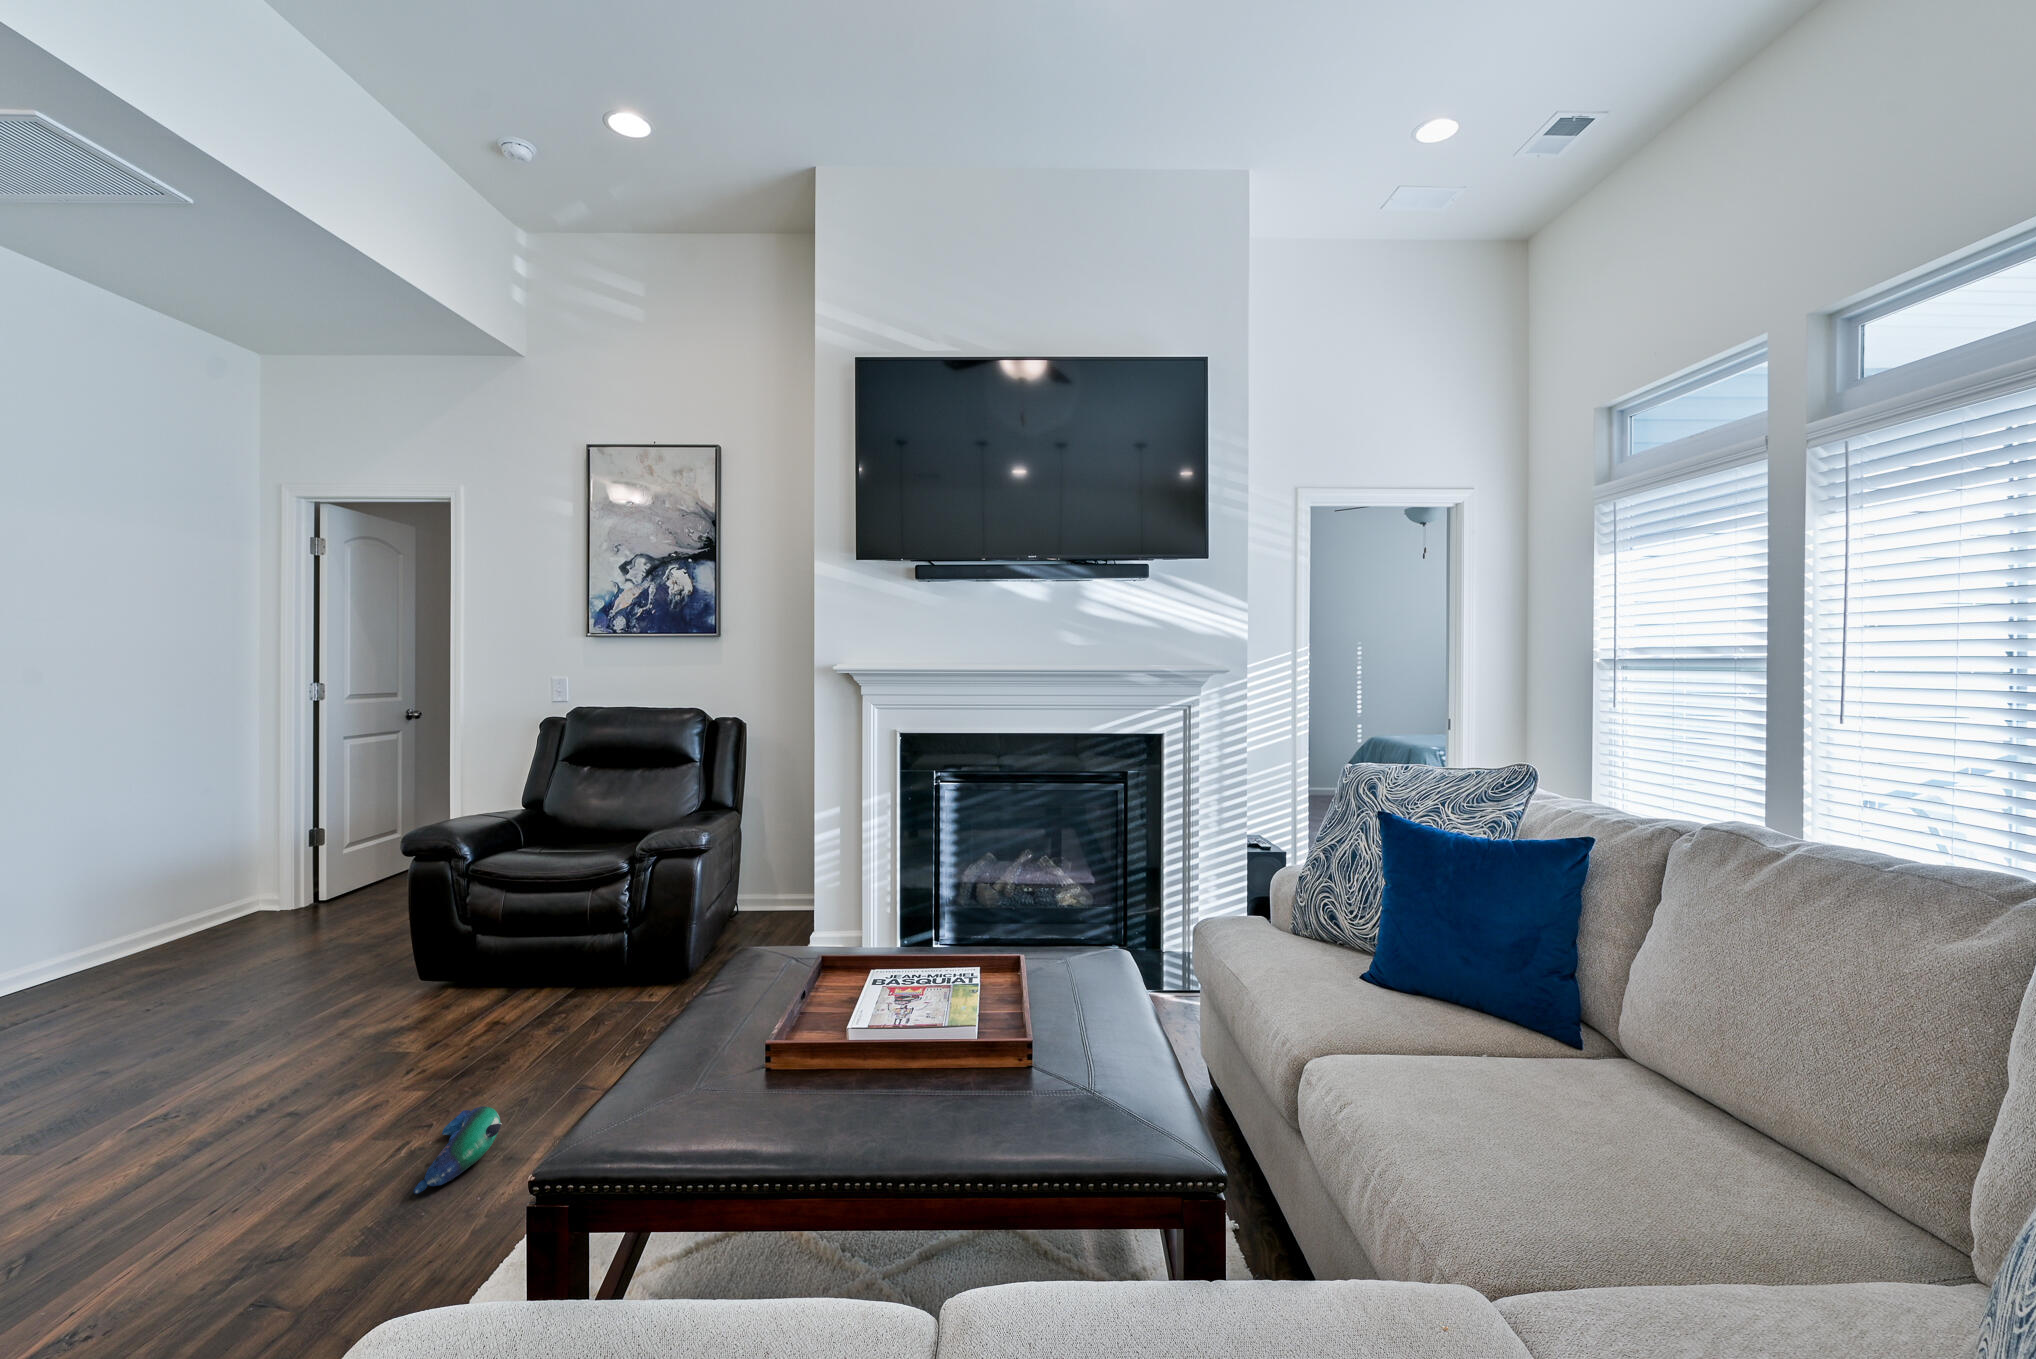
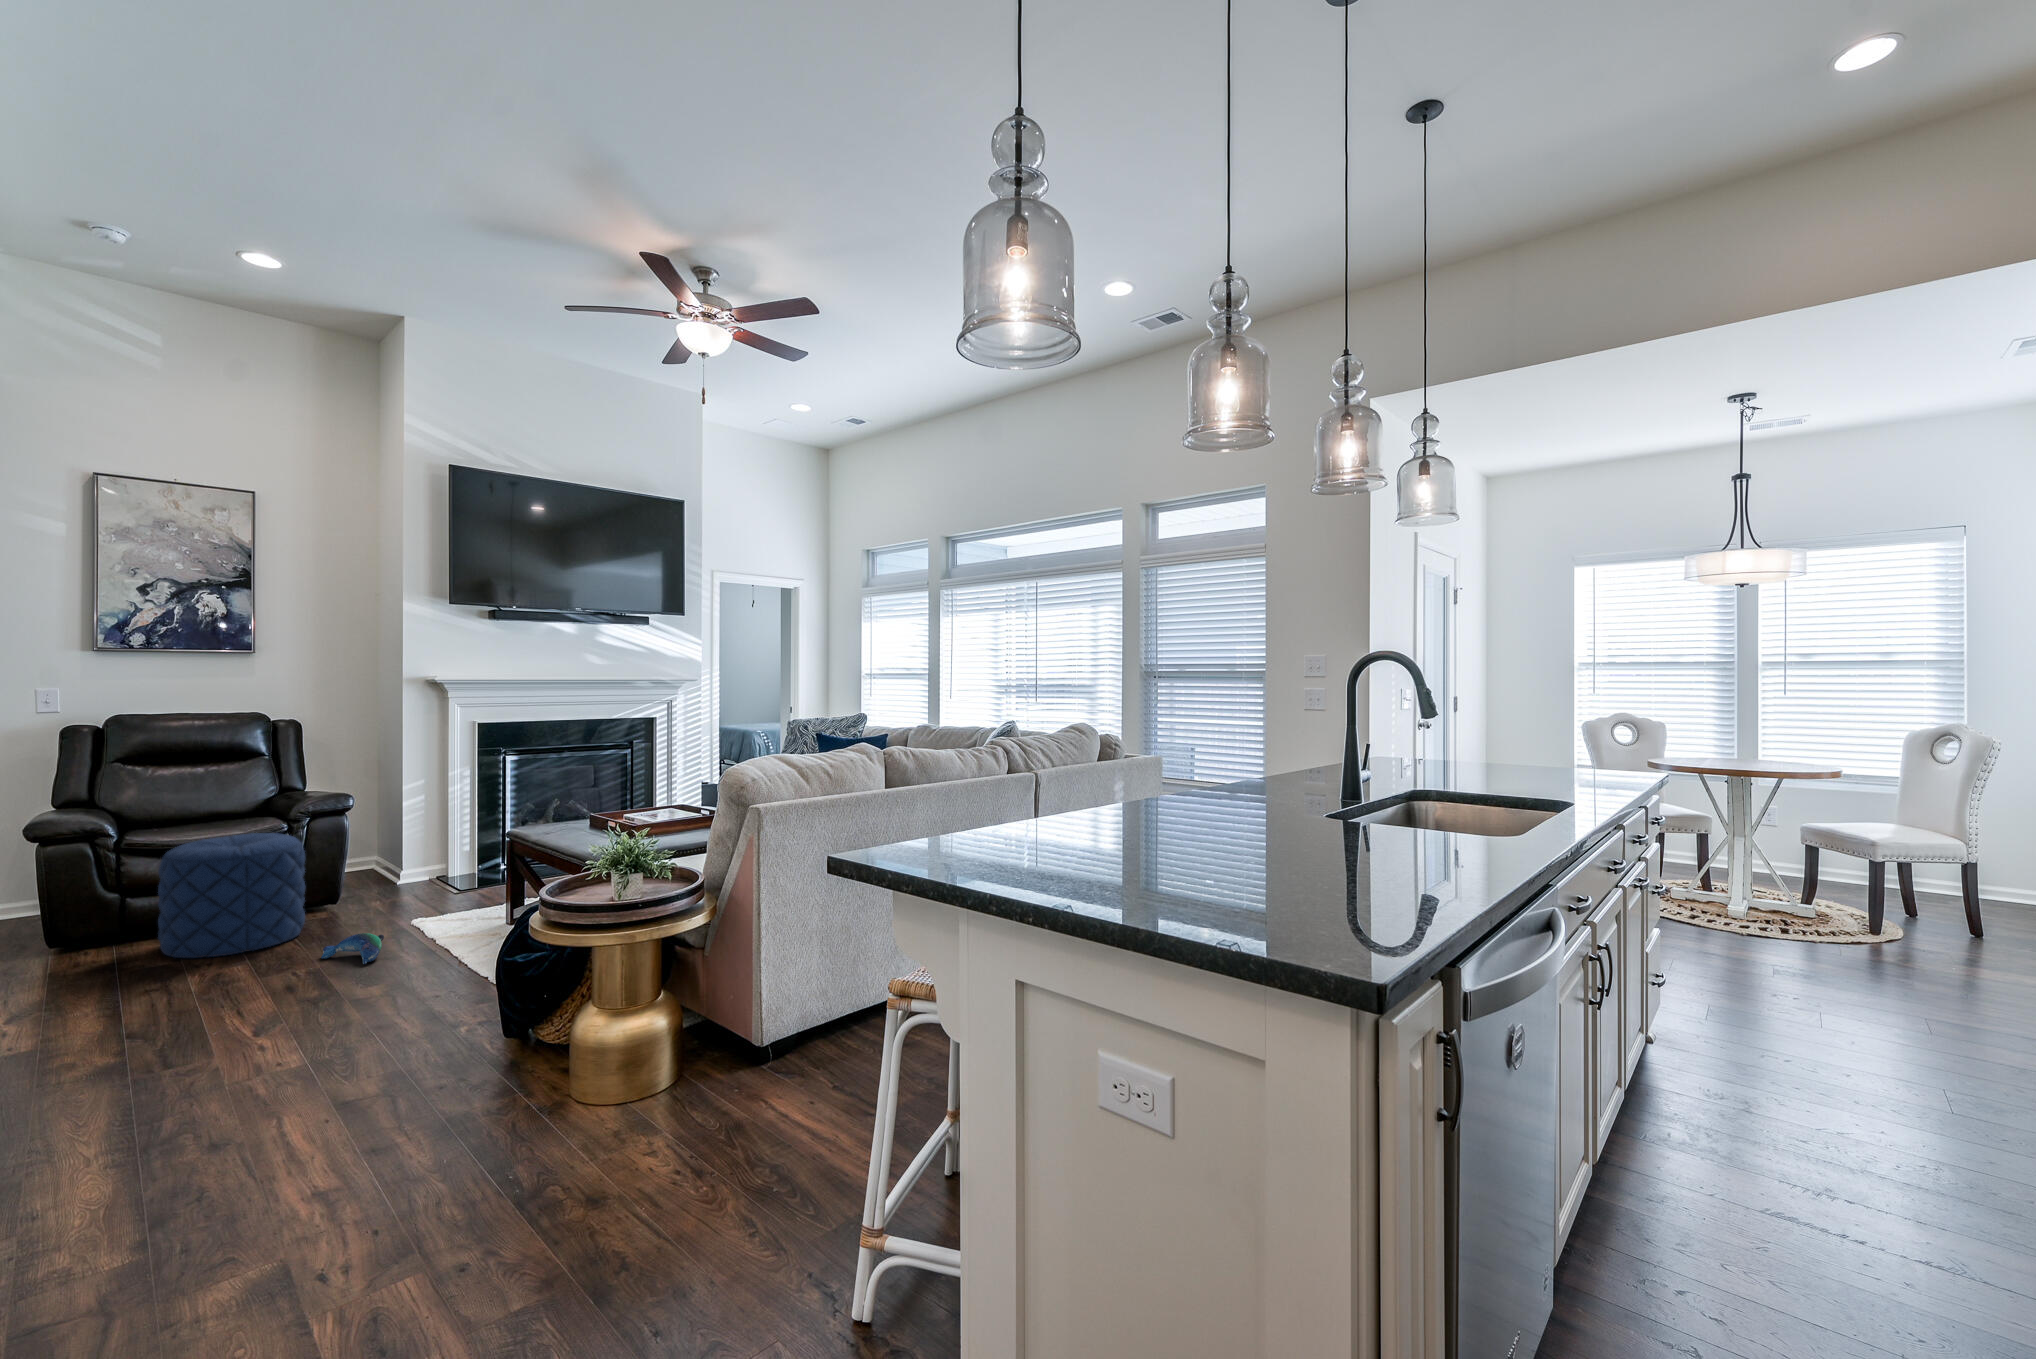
pouf: none [412,876,595,1064] -> present [158,833,306,958]

